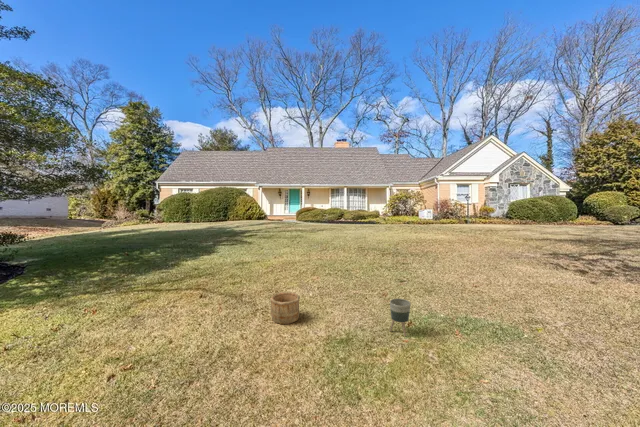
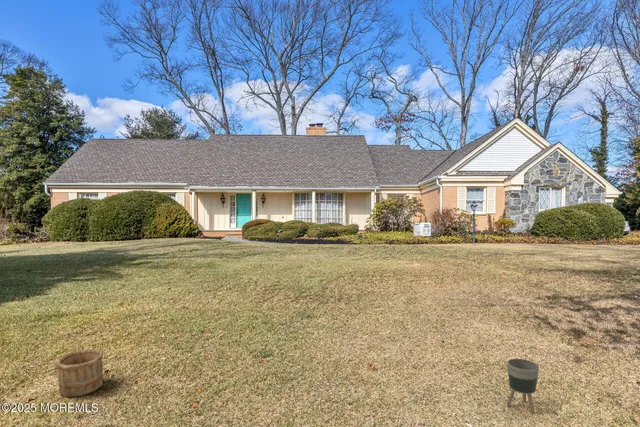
planter: present [389,299,411,336] -> present [507,359,539,413]

